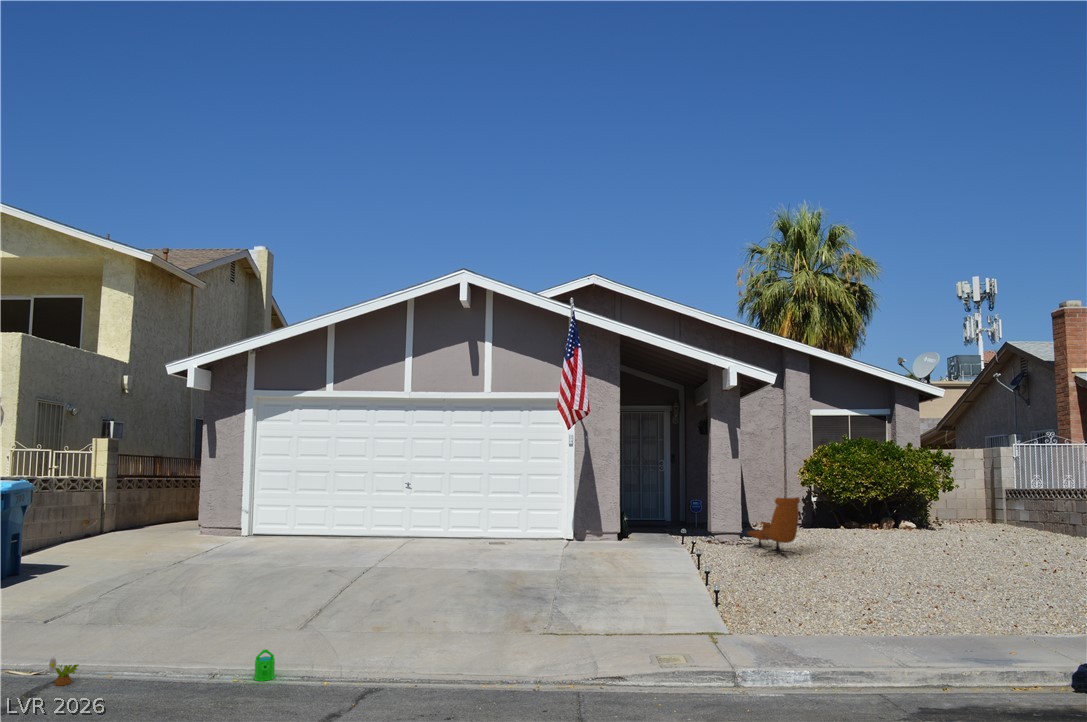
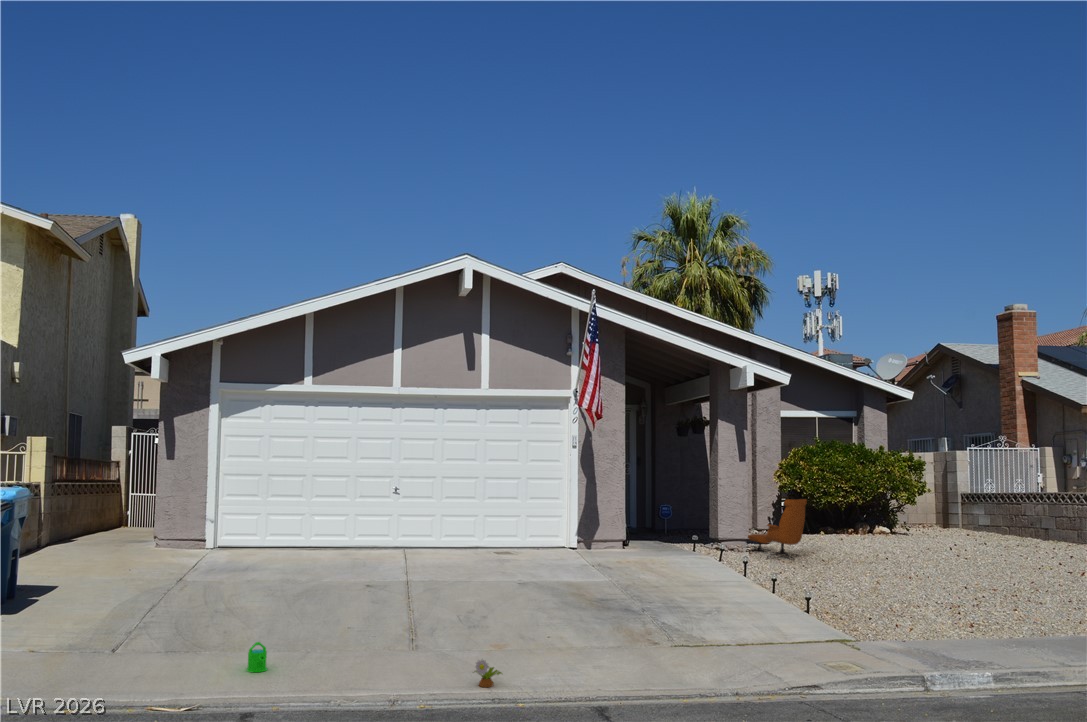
watering can: present [253,649,276,681] -> present [247,642,267,672]
decorative plant: present [49,658,79,686] -> present [475,659,502,687]

